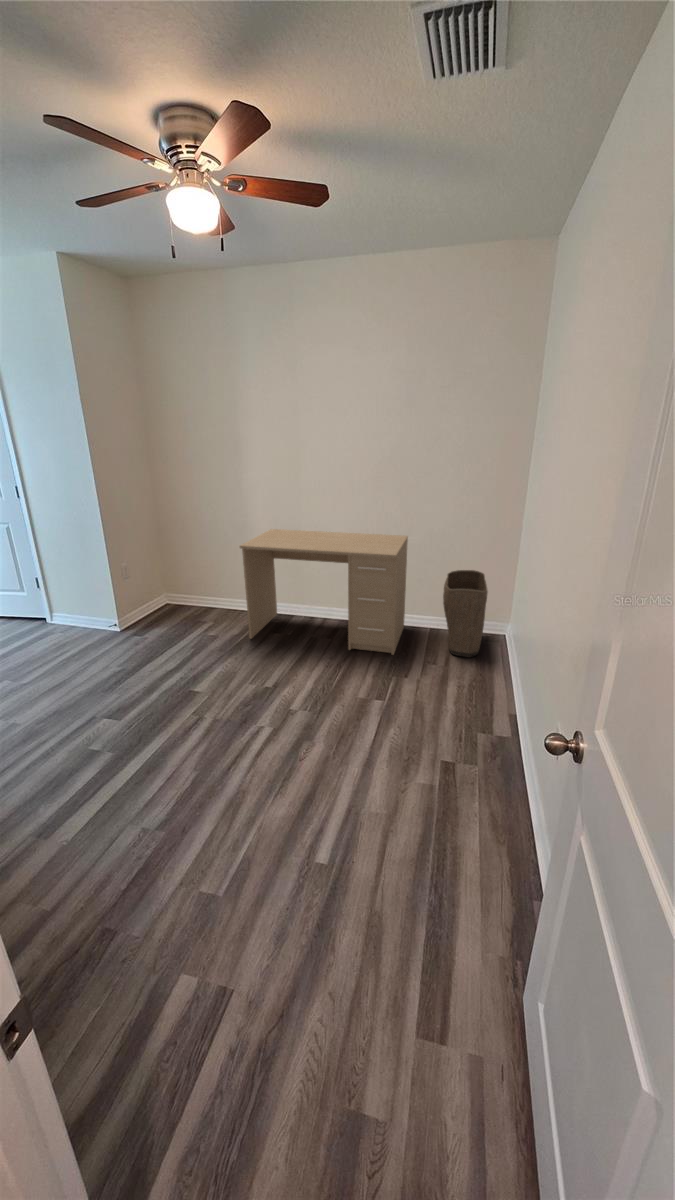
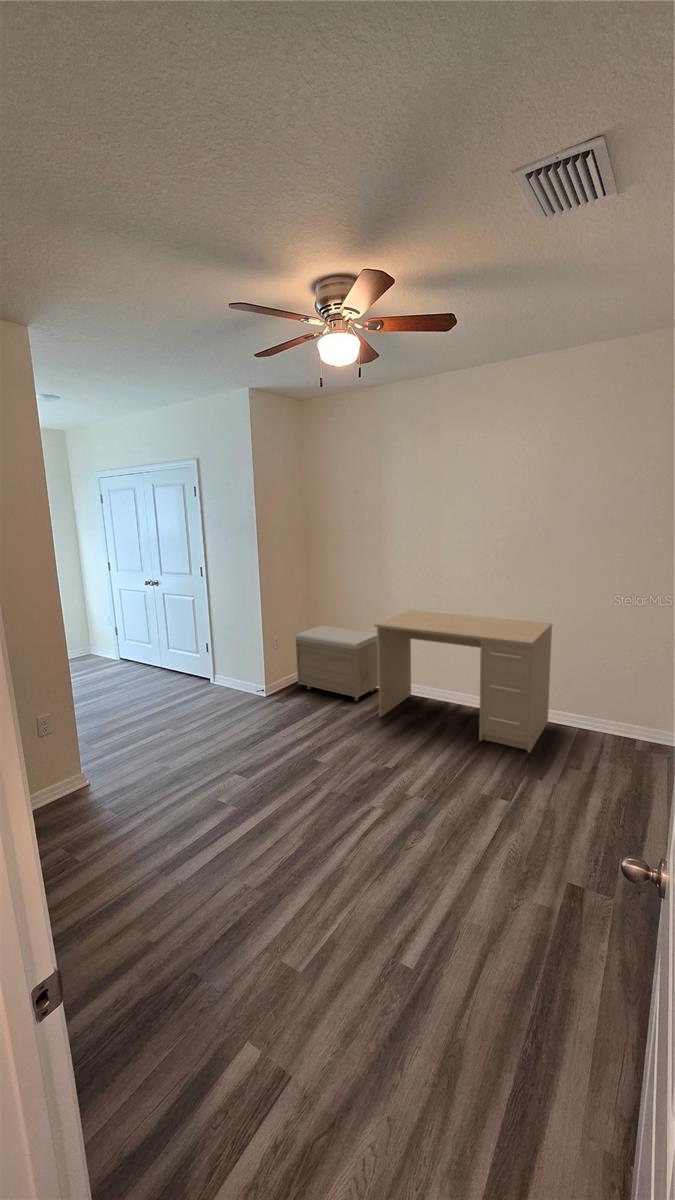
storage bench: none [148,550,246,625] -> present [296,626,379,701]
laundry basket: present [443,570,488,657] -> none [591,665,648,767]

